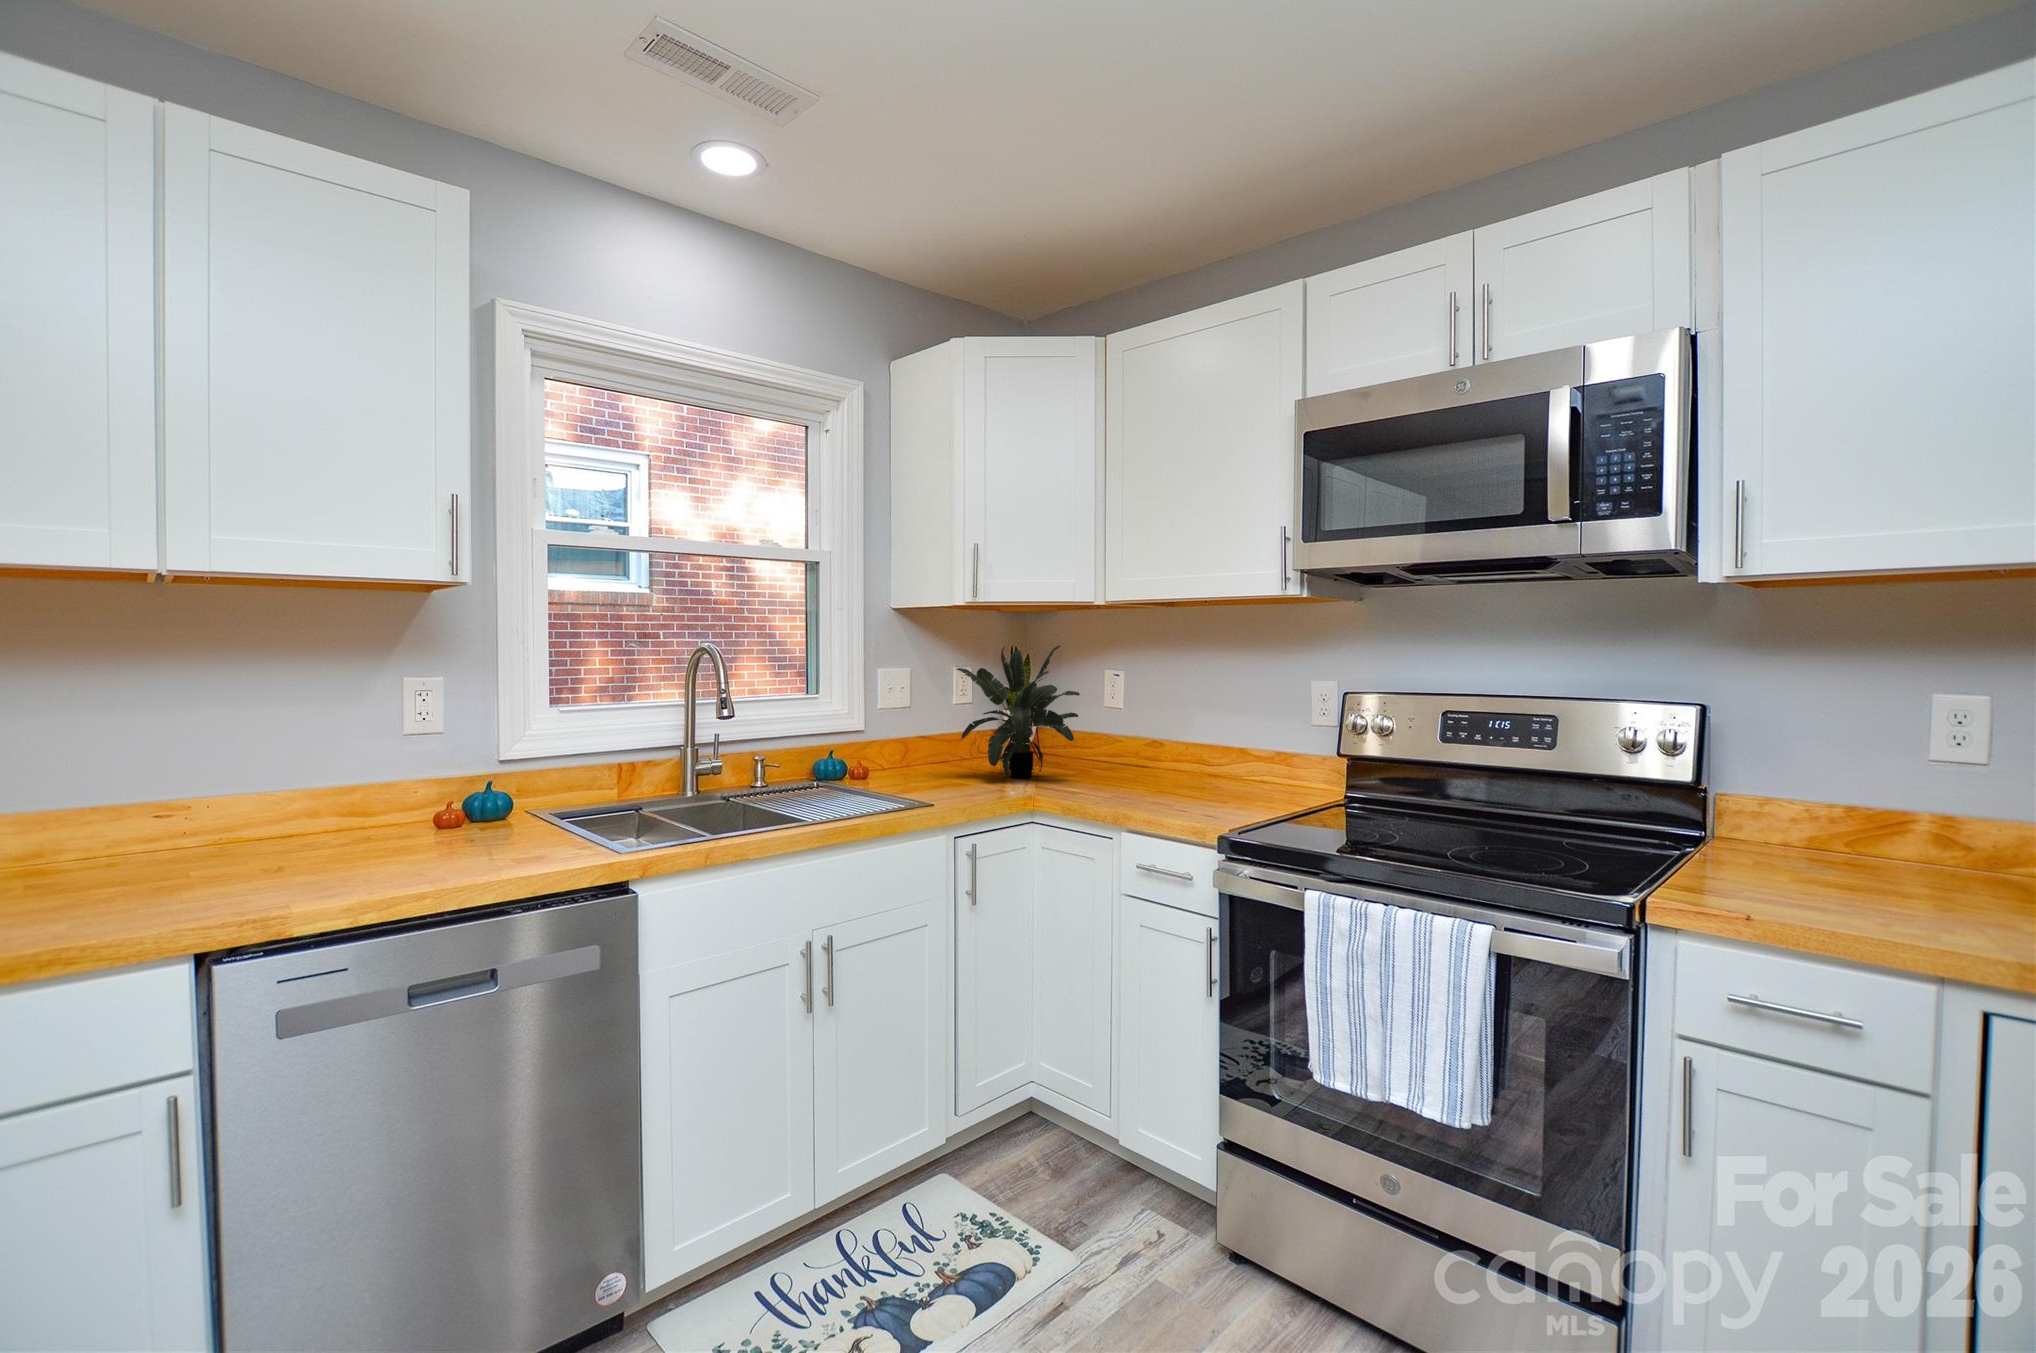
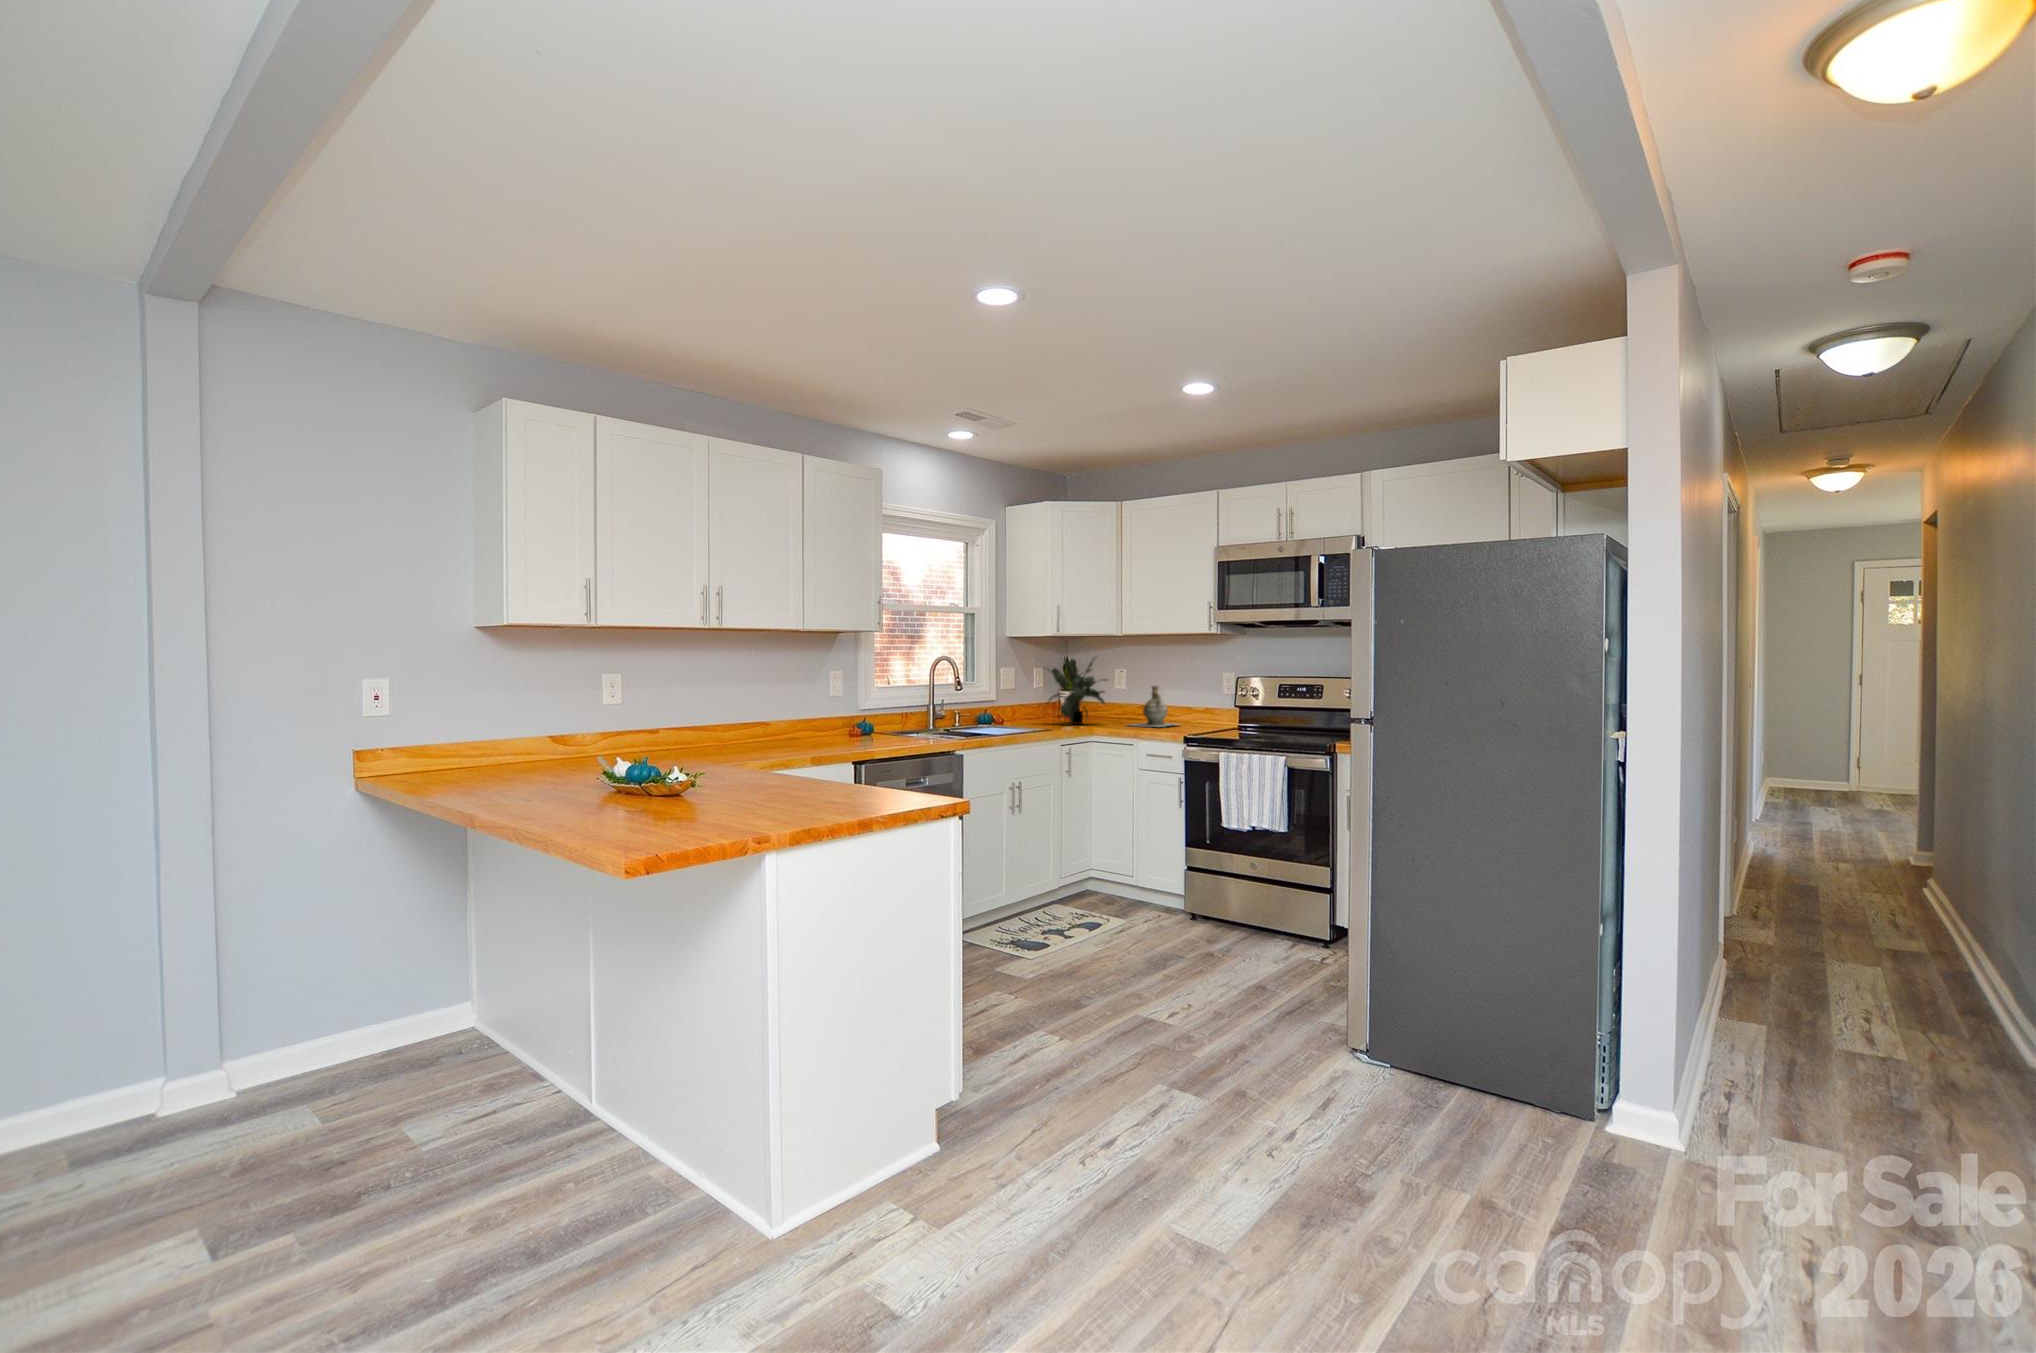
ceramic jug: none [1107,706,1228,794] -> present [1131,686,1175,727]

